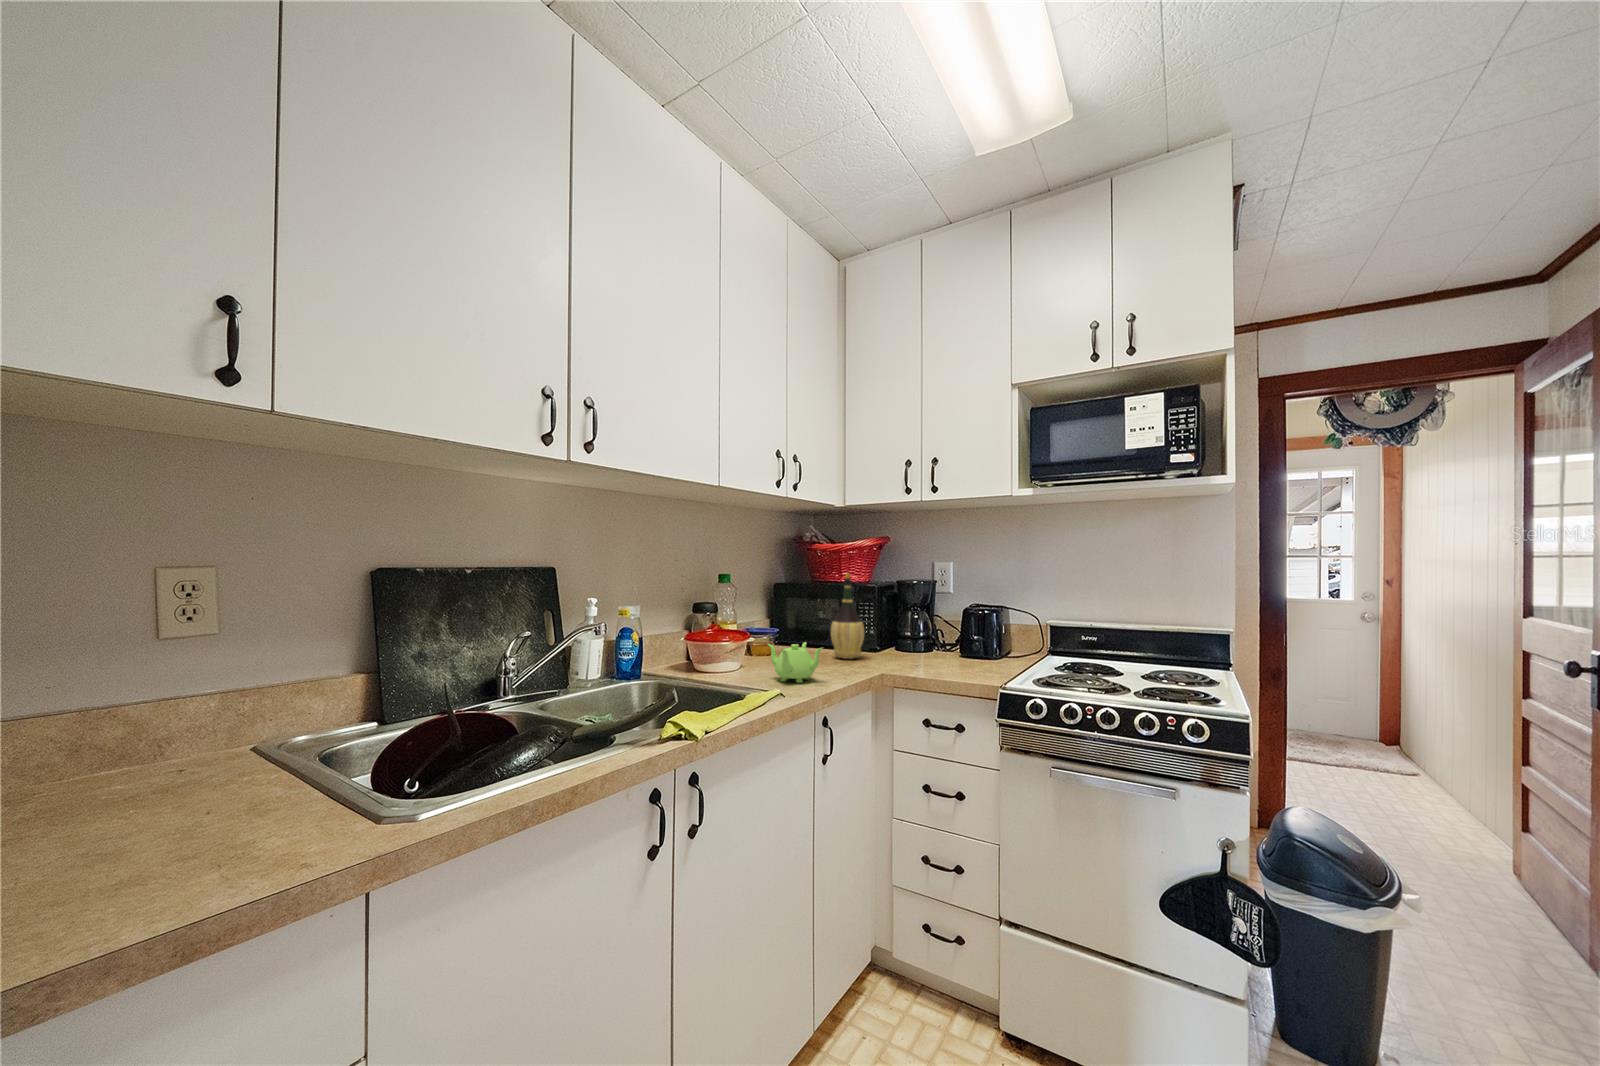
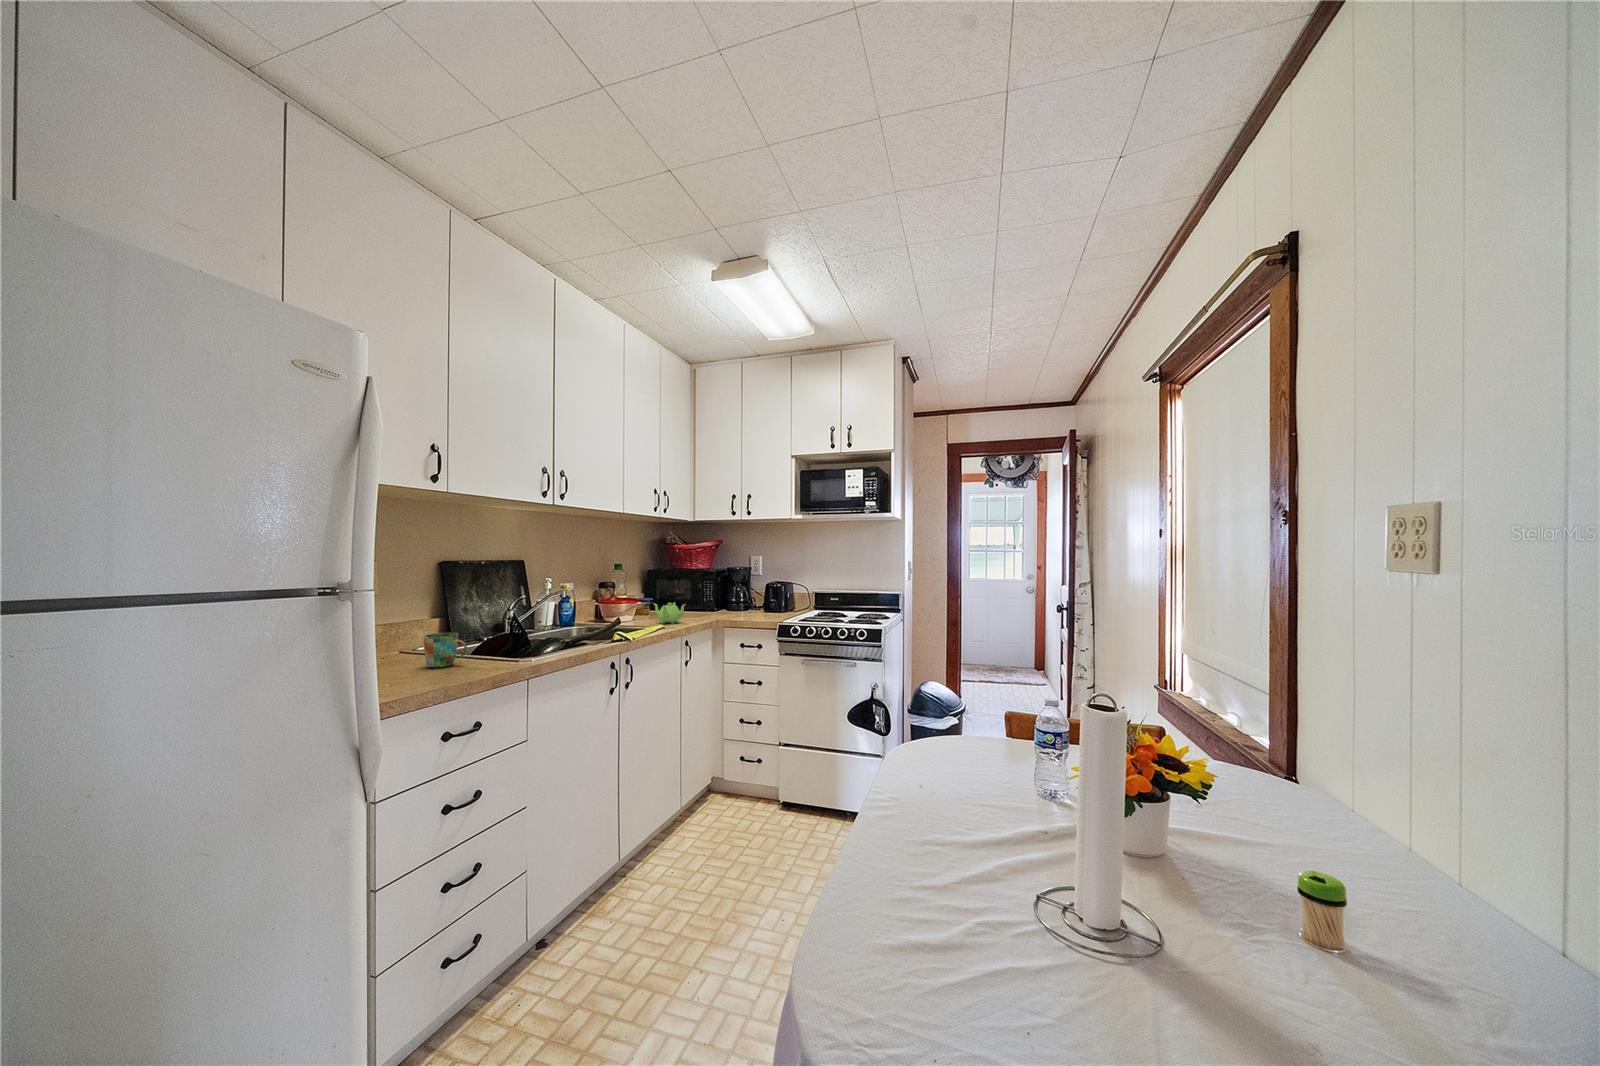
wine bottle: present [831,573,864,659] -> none [687,563,708,614]
mug: none [147,737,254,837] -> present [424,633,467,667]

